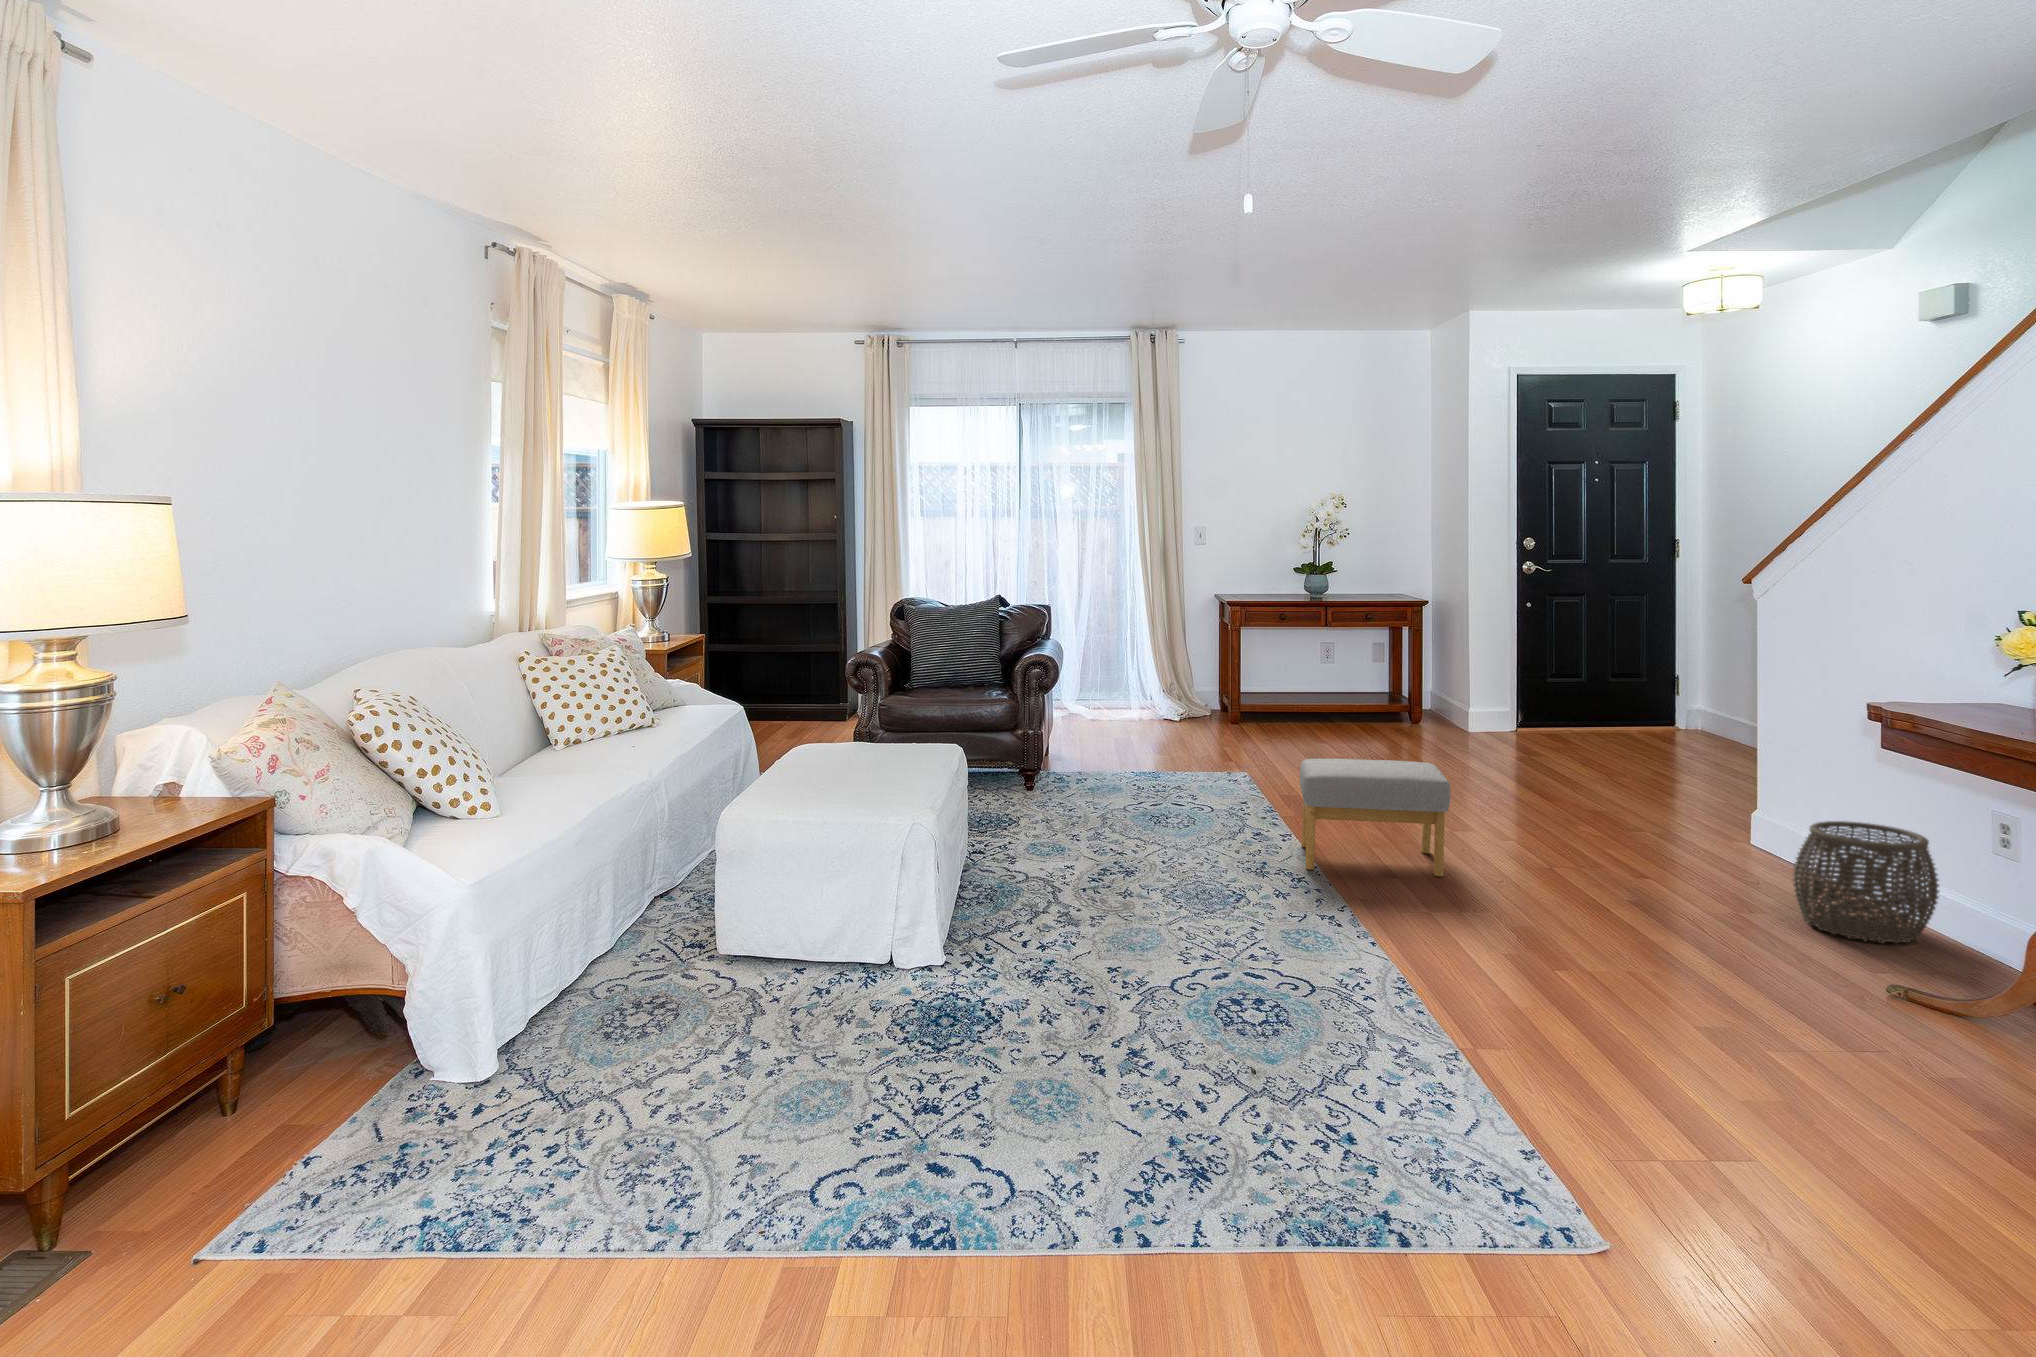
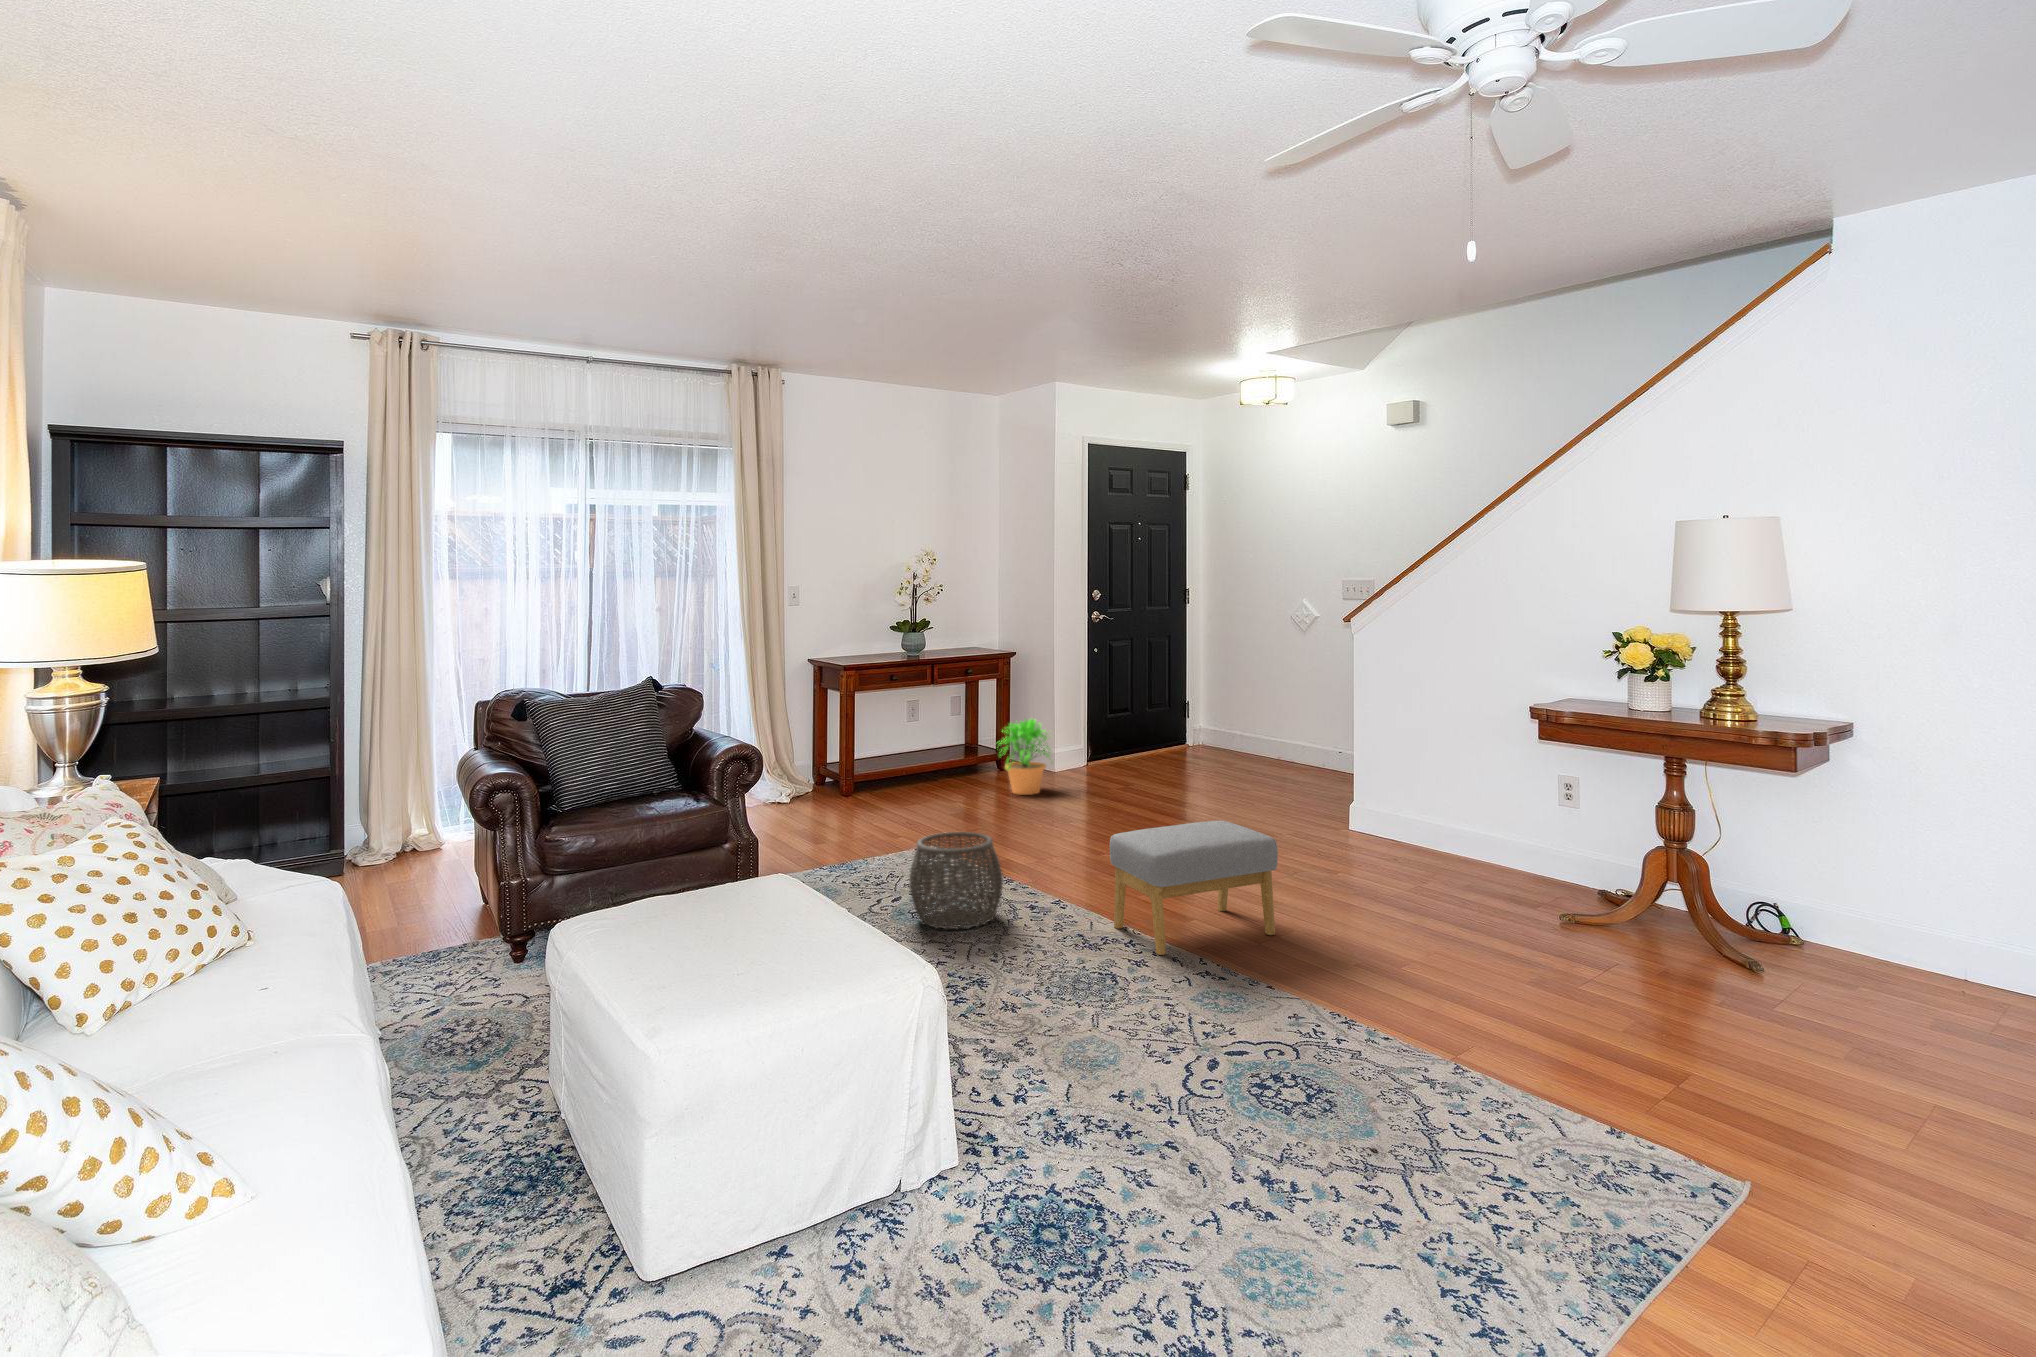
potted plant: none [1366,664,1436,743] -> present [999,719,1052,795]
woven basket: present [1792,821,1939,944] -> present [909,832,1003,930]

